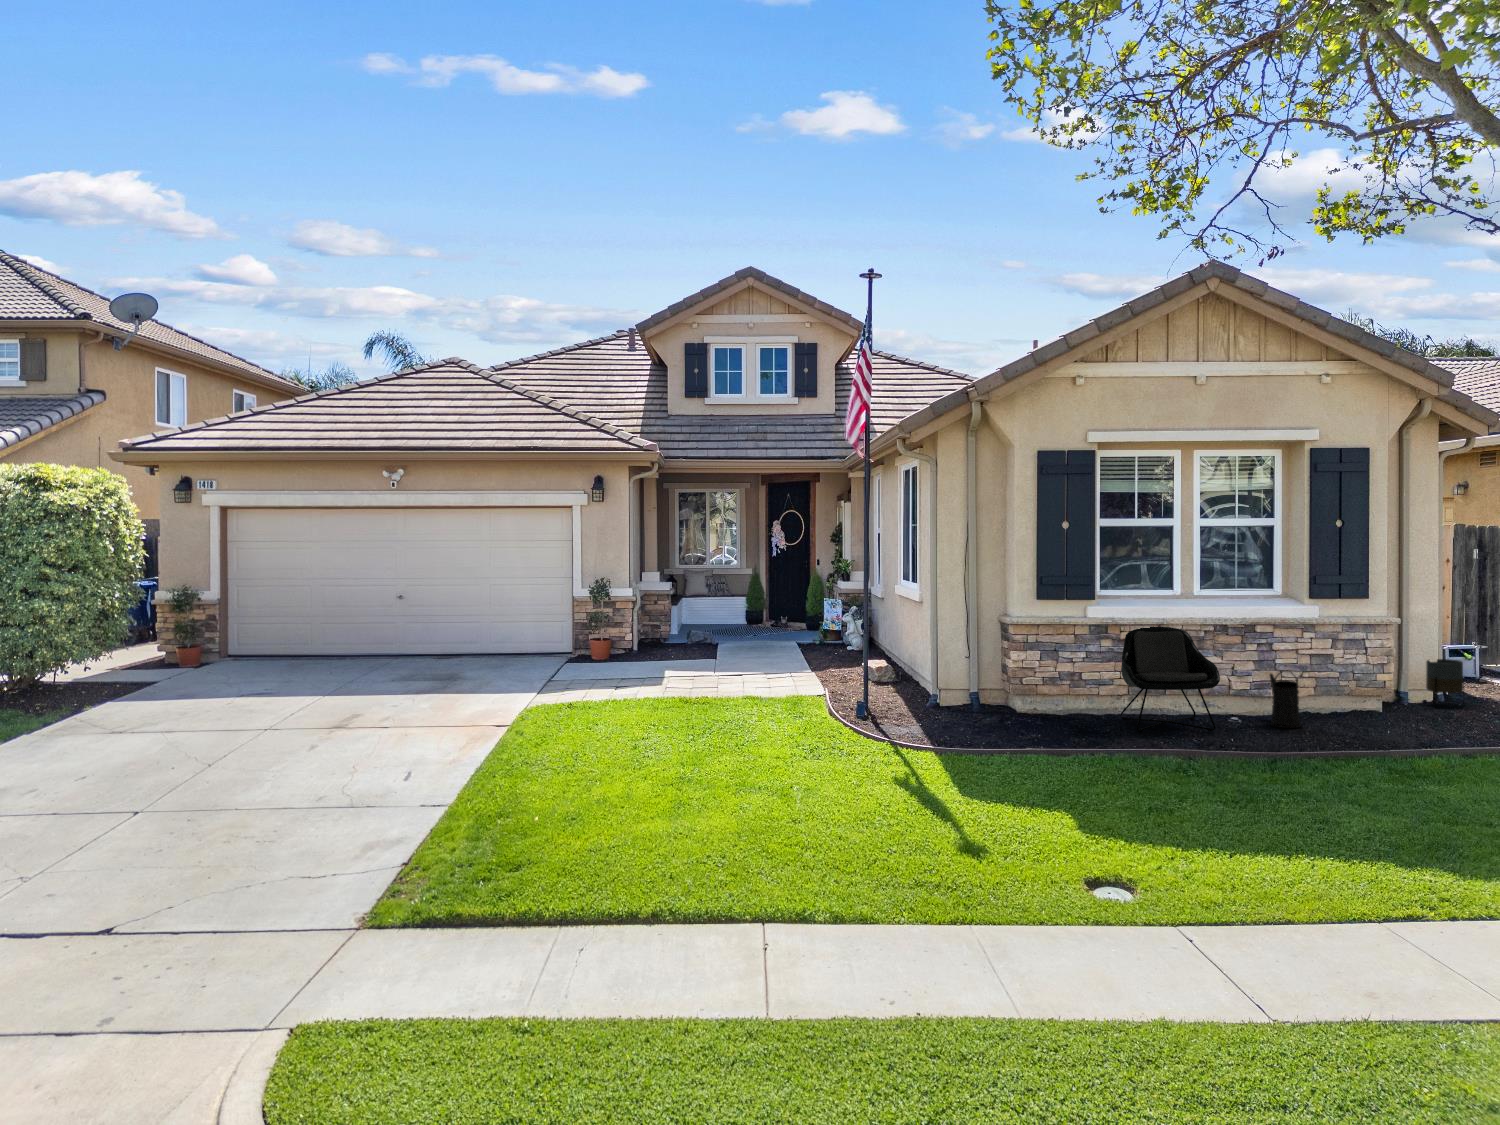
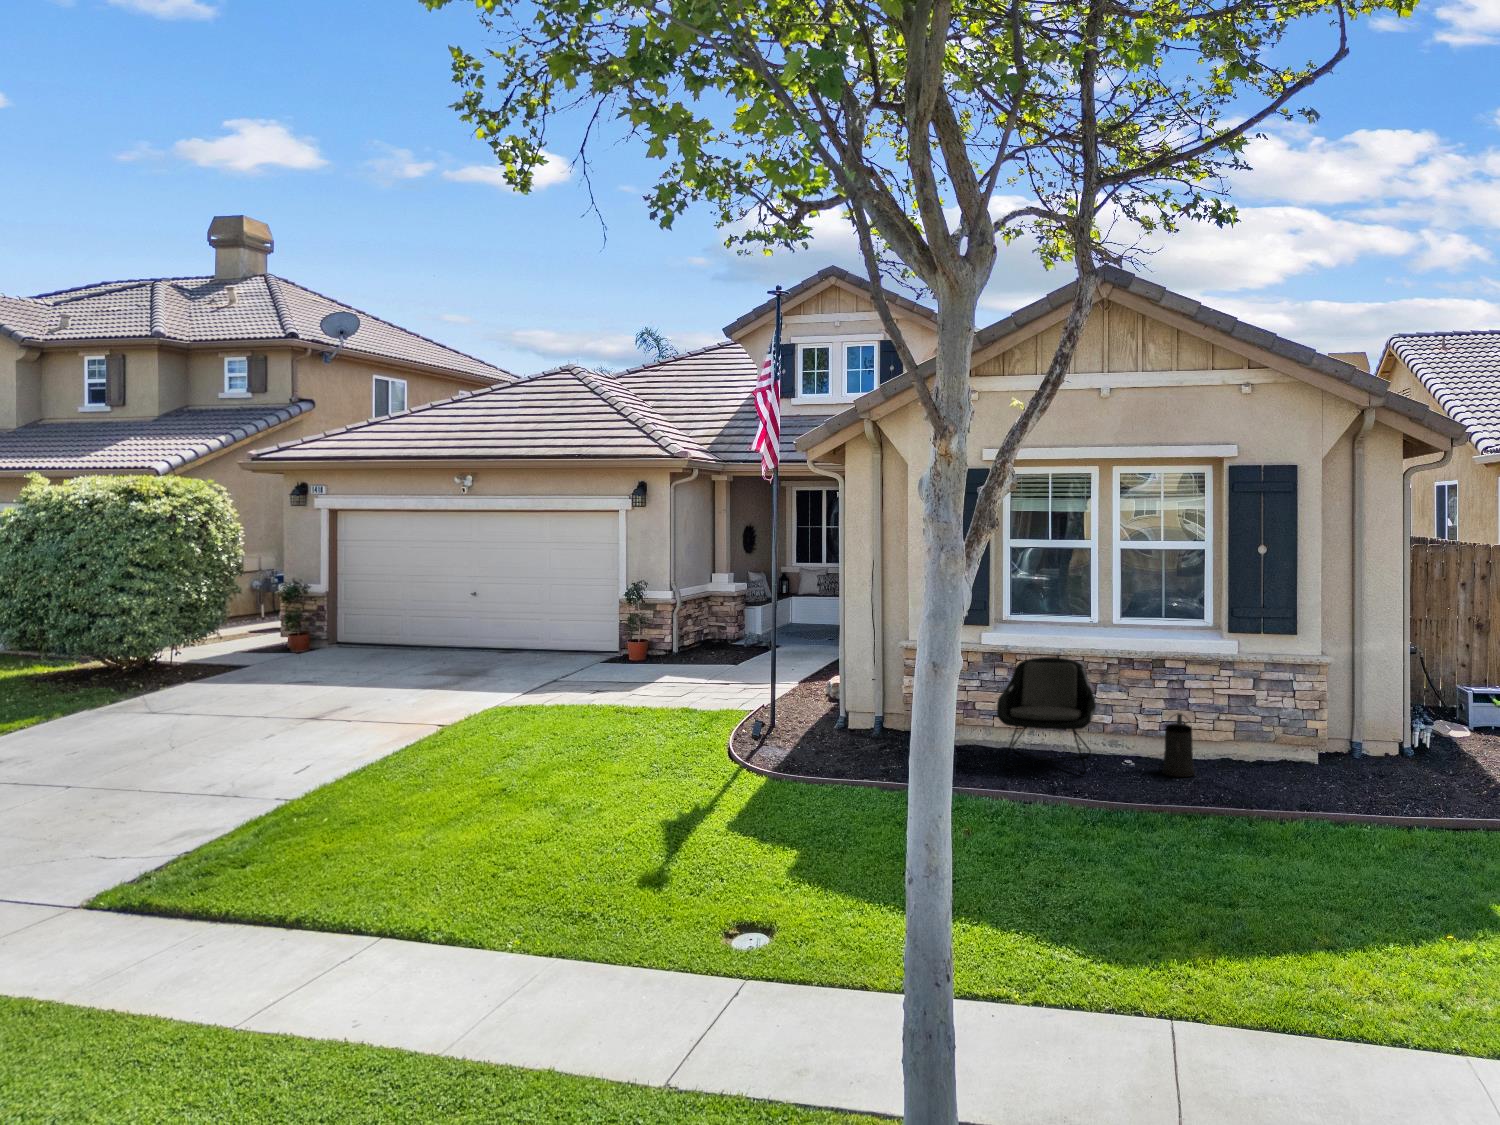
planter: present [1426,659,1464,706] -> none [1385,706,1429,763]

